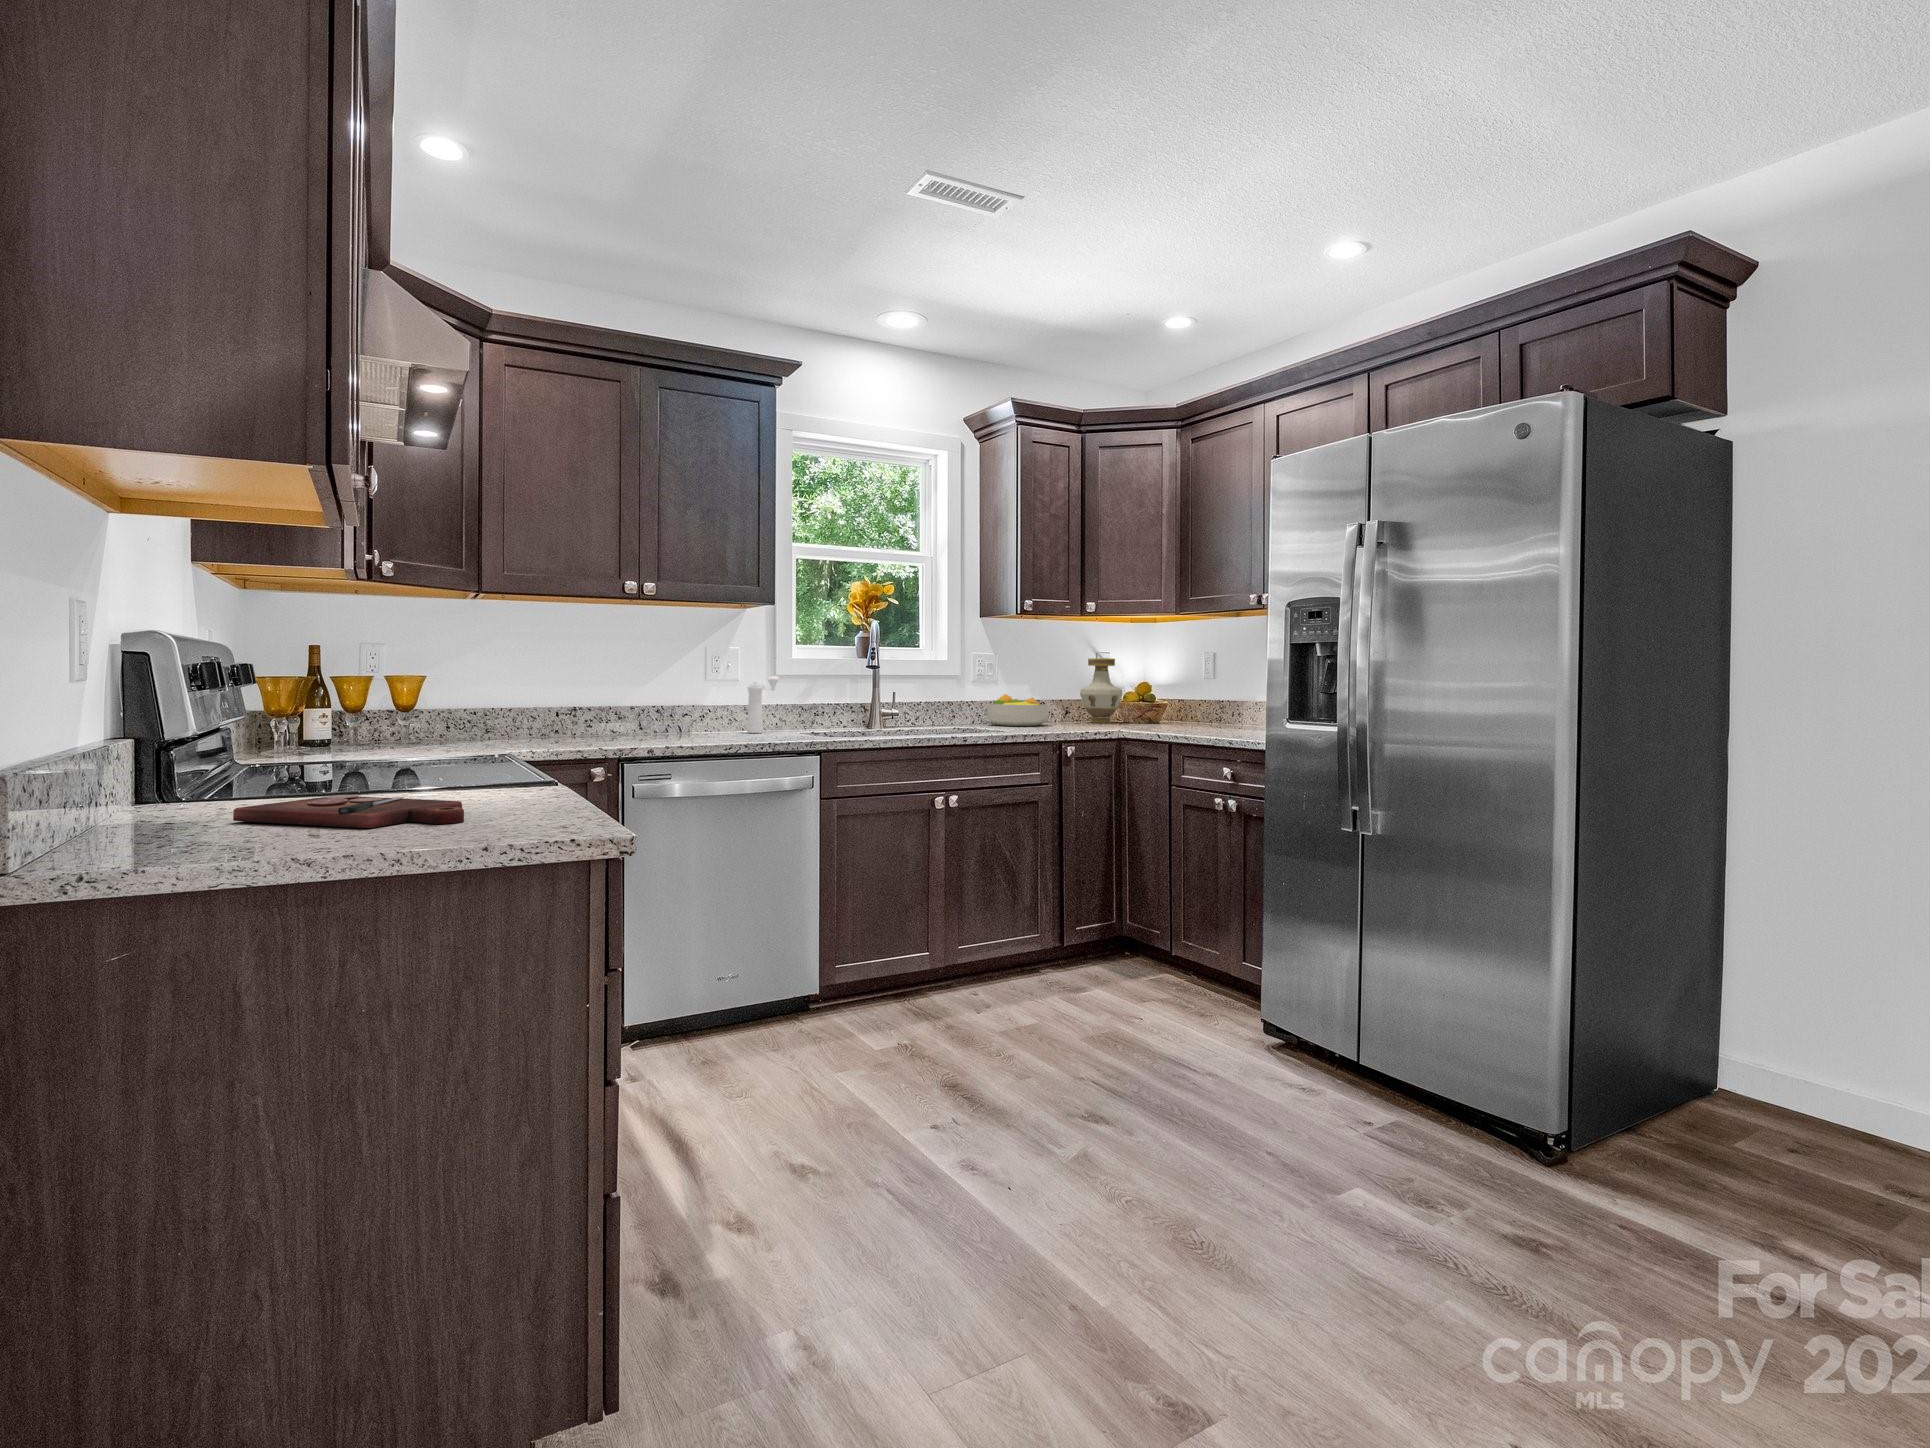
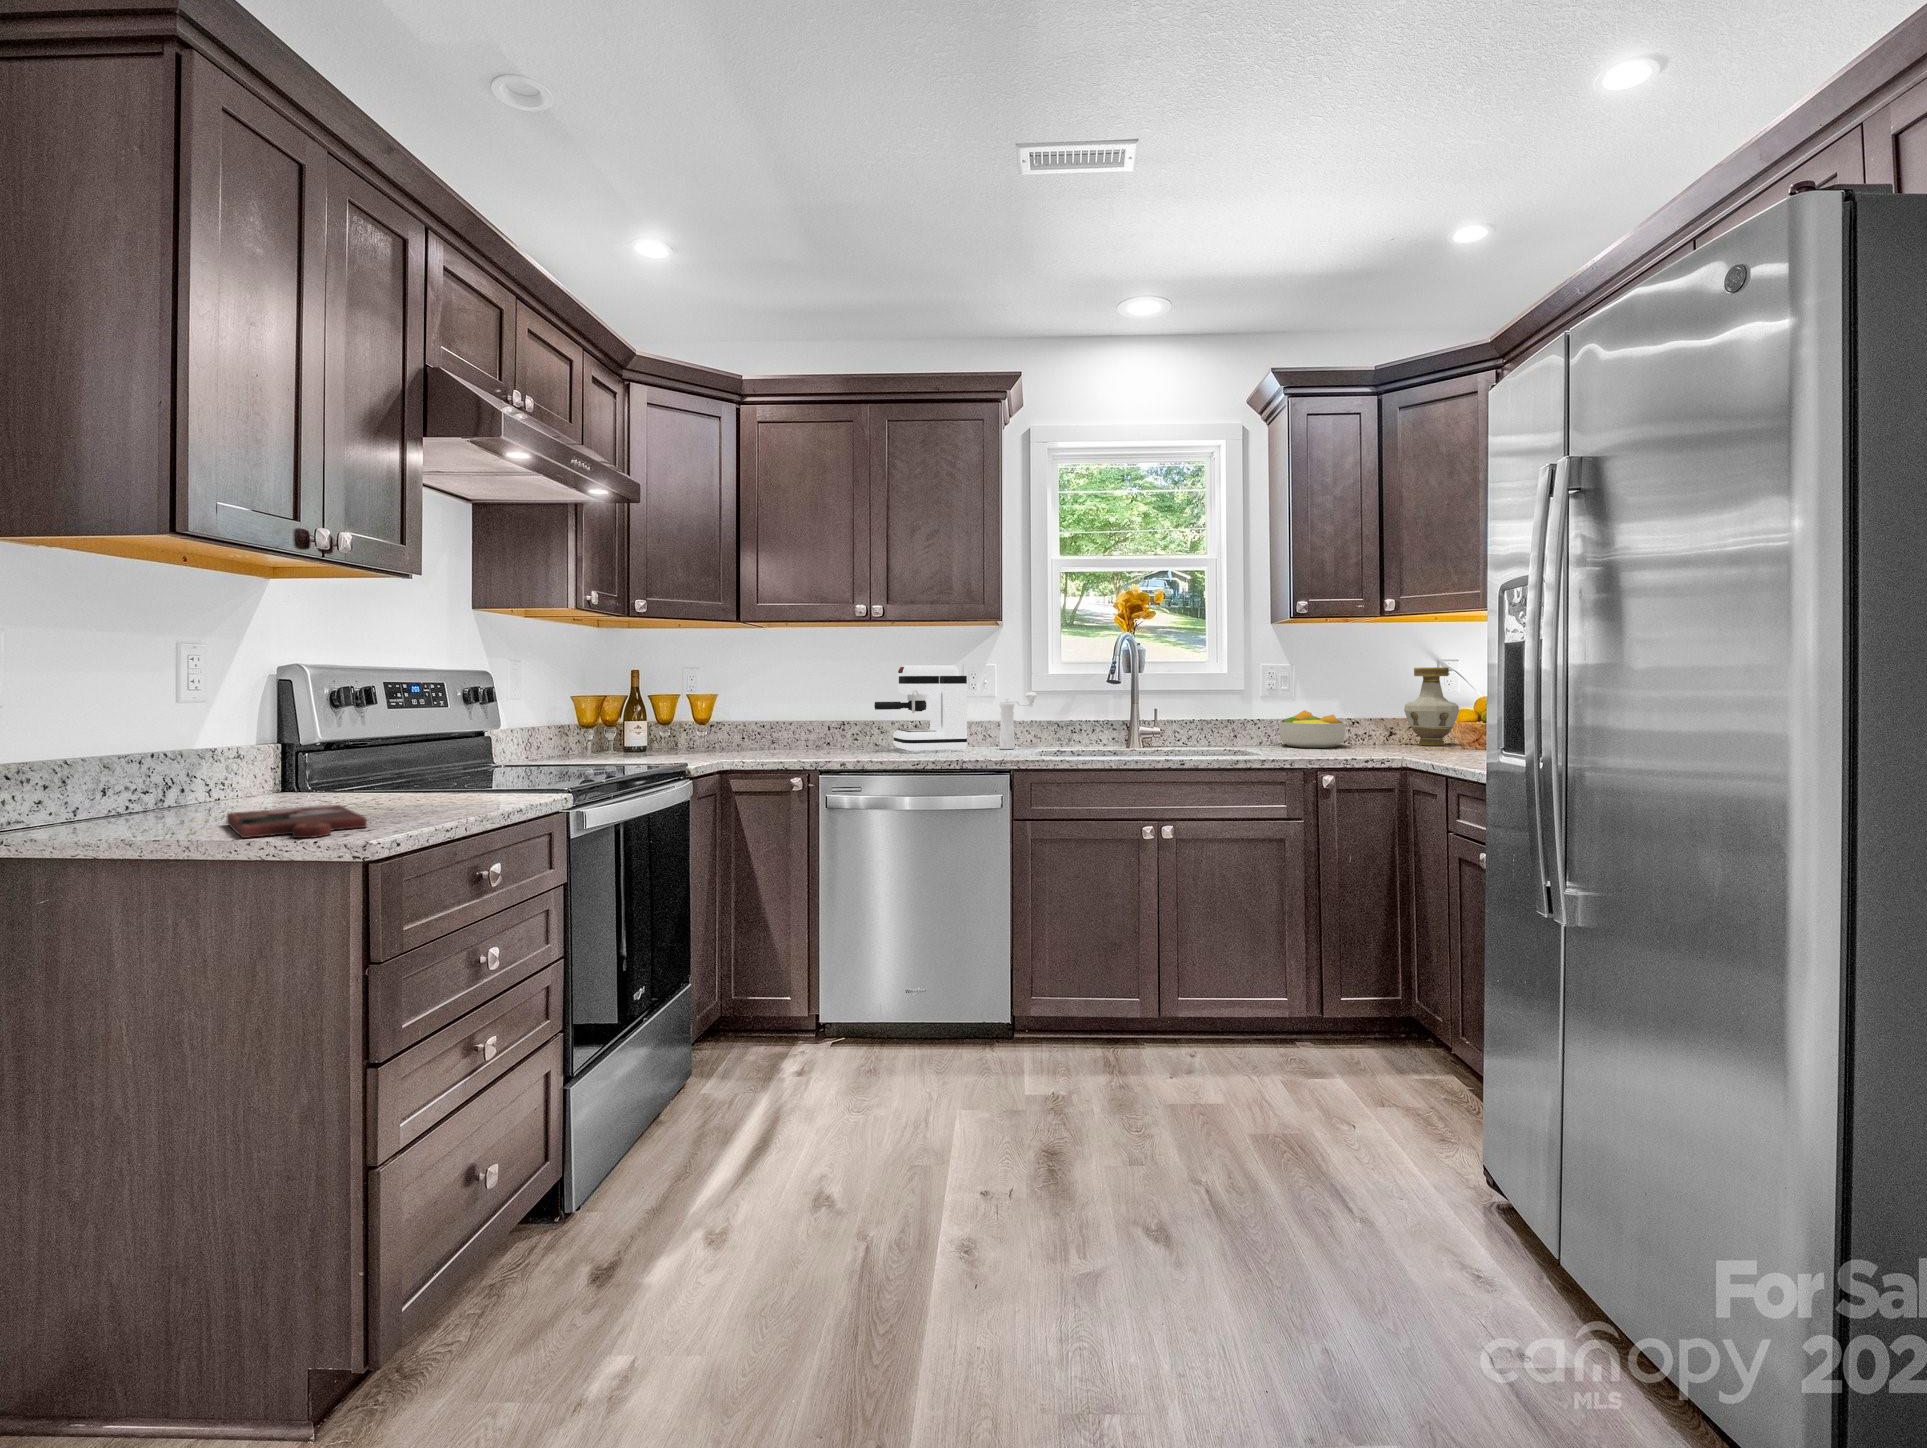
coffee maker: none [623,646,727,738] -> present [874,665,967,753]

